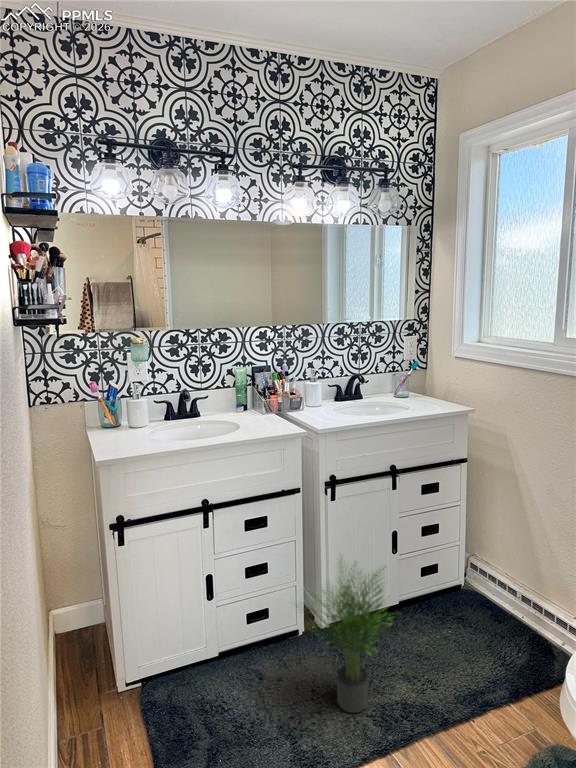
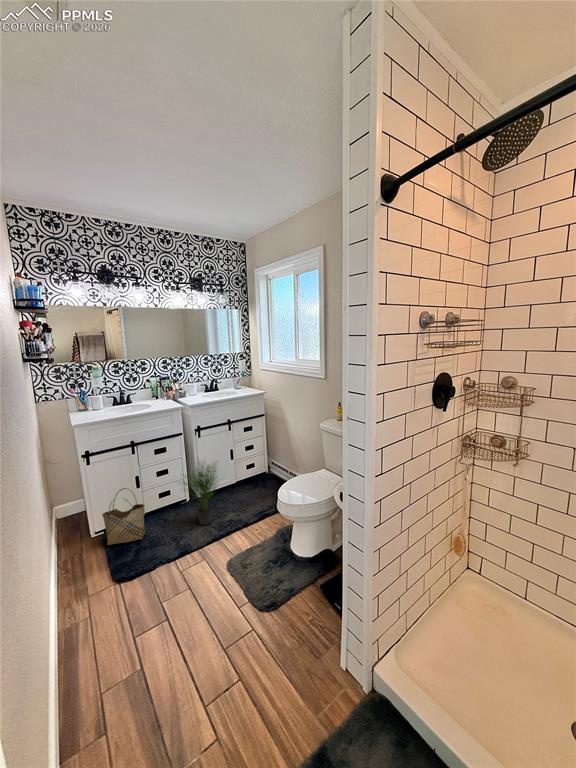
woven basket: none [142,605,225,727] -> present [102,488,145,545]

